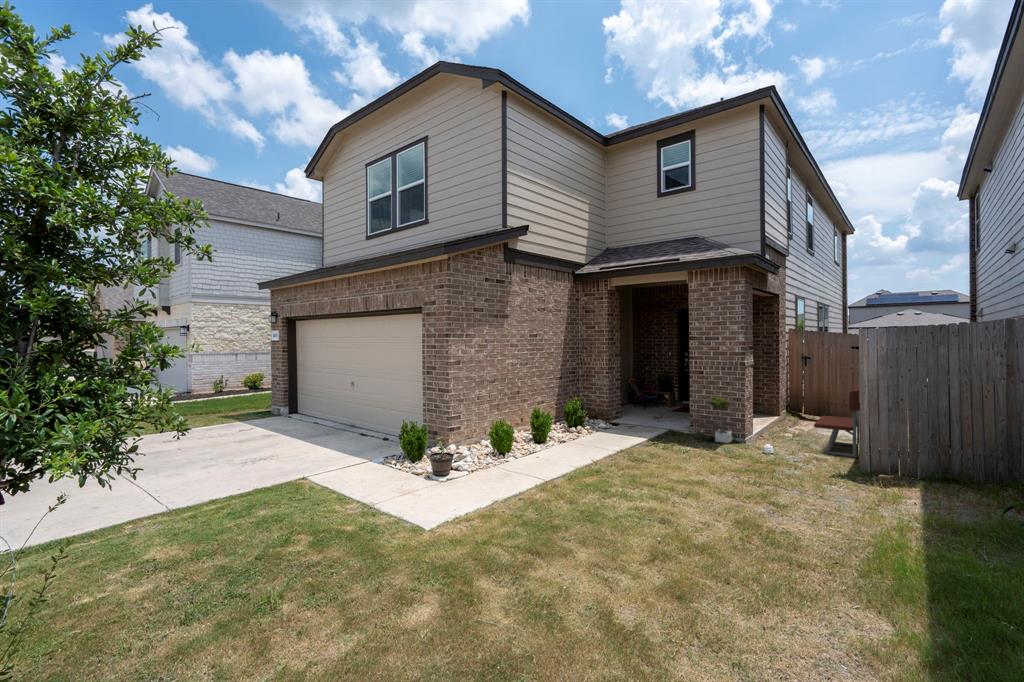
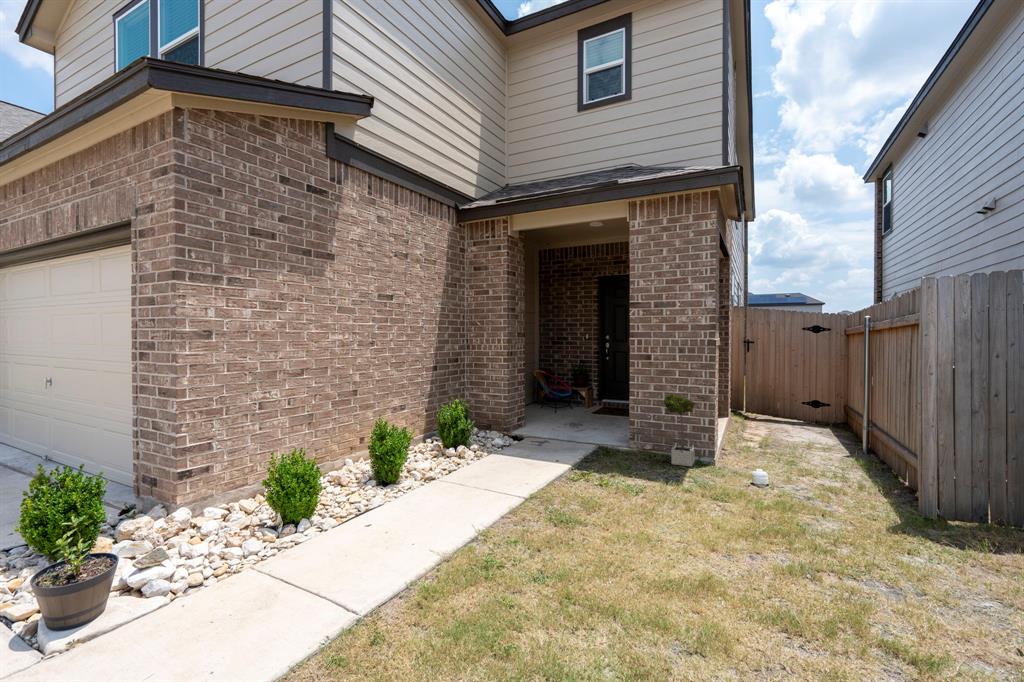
bench: present [814,385,861,458] -> none [814,373,891,485]

